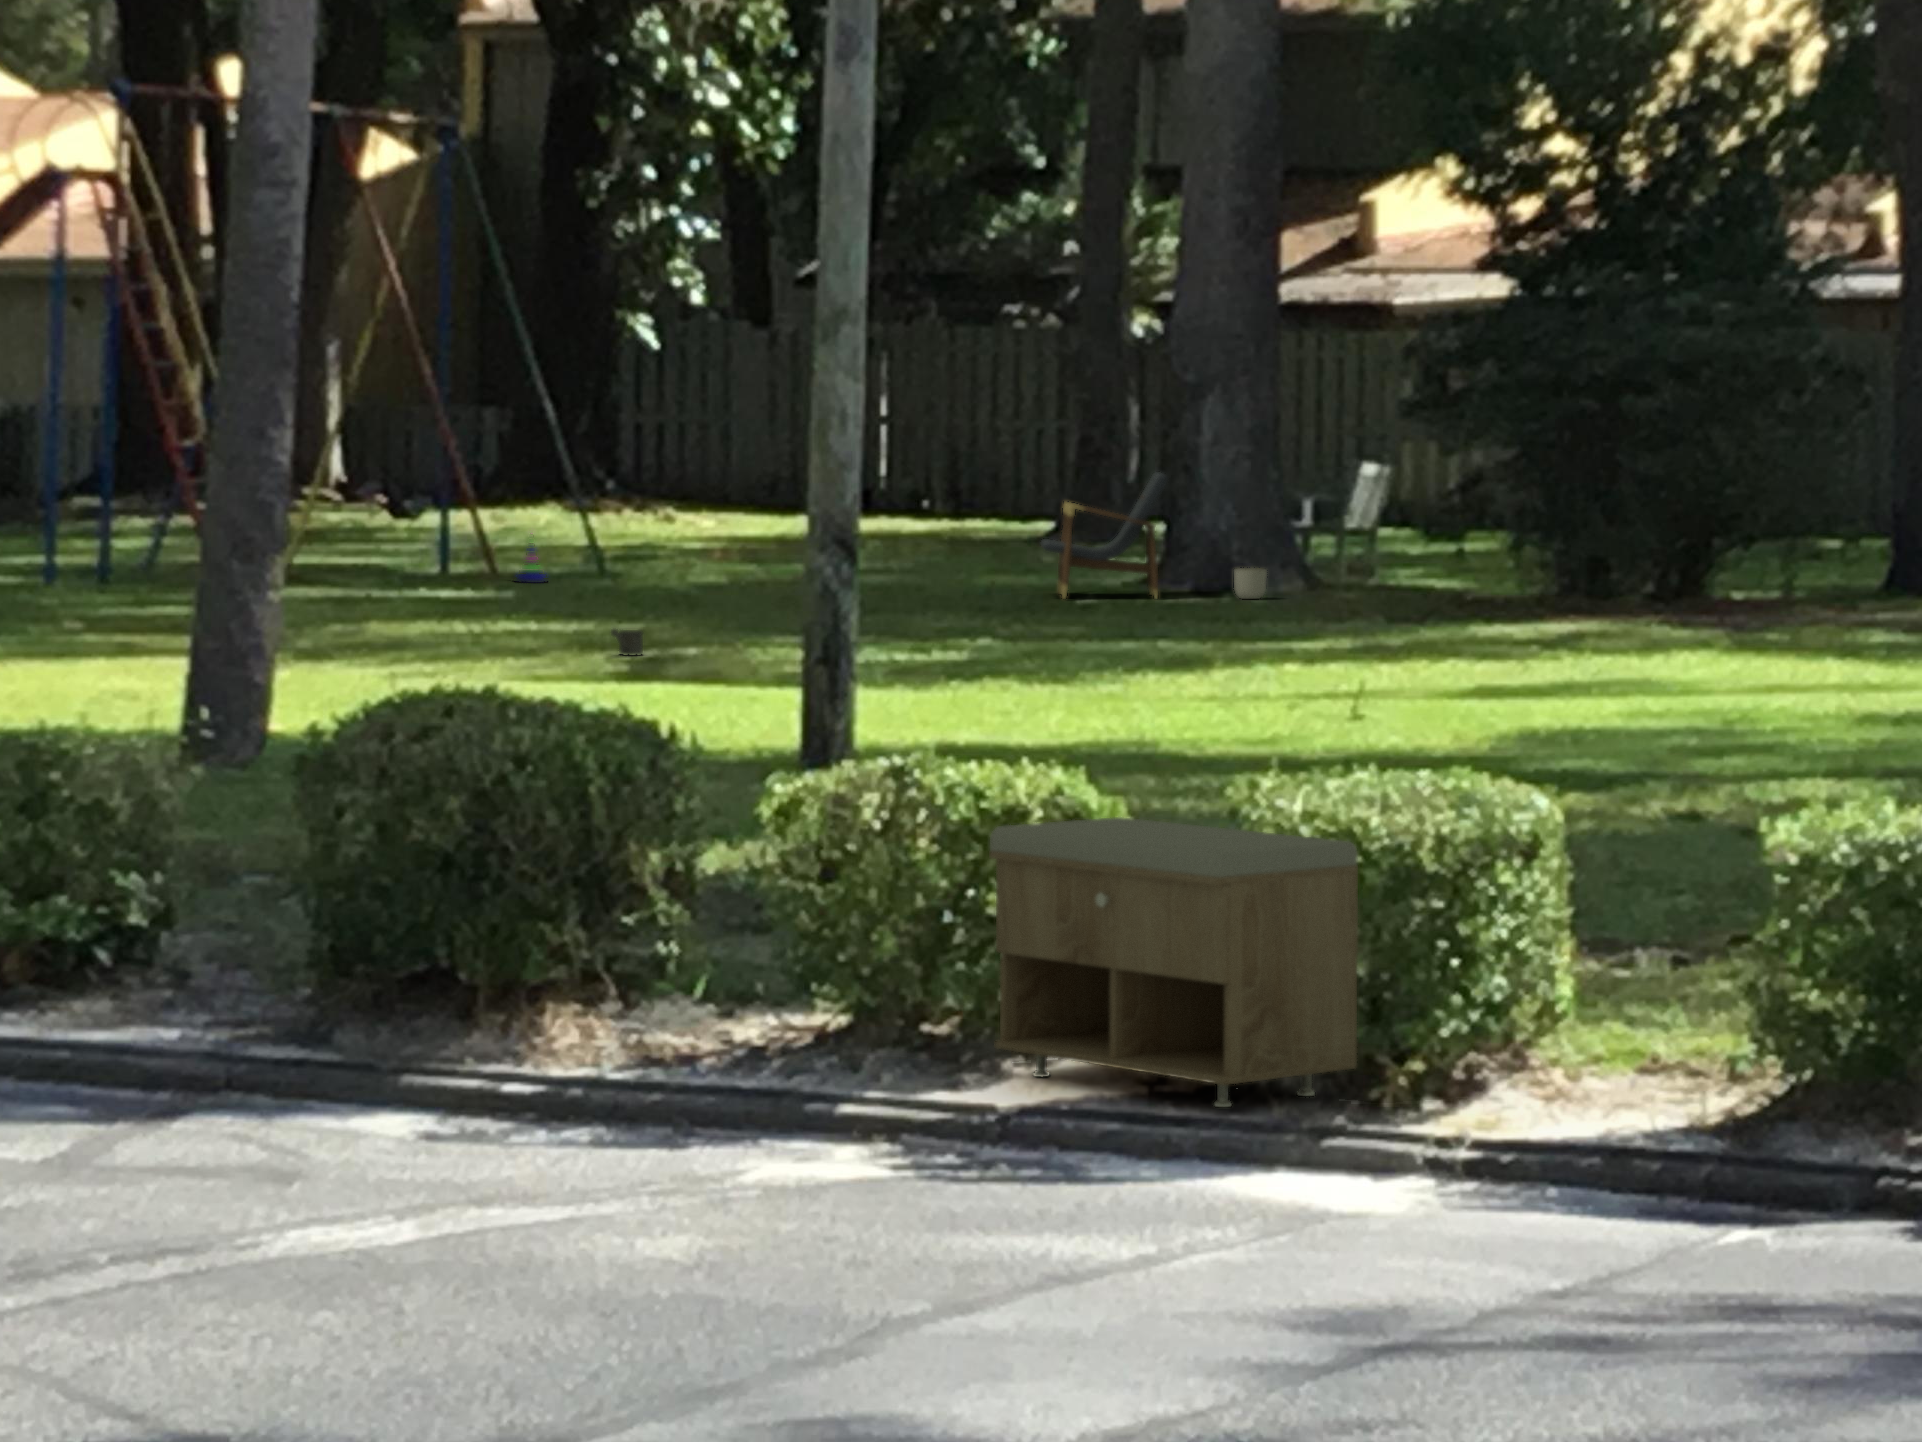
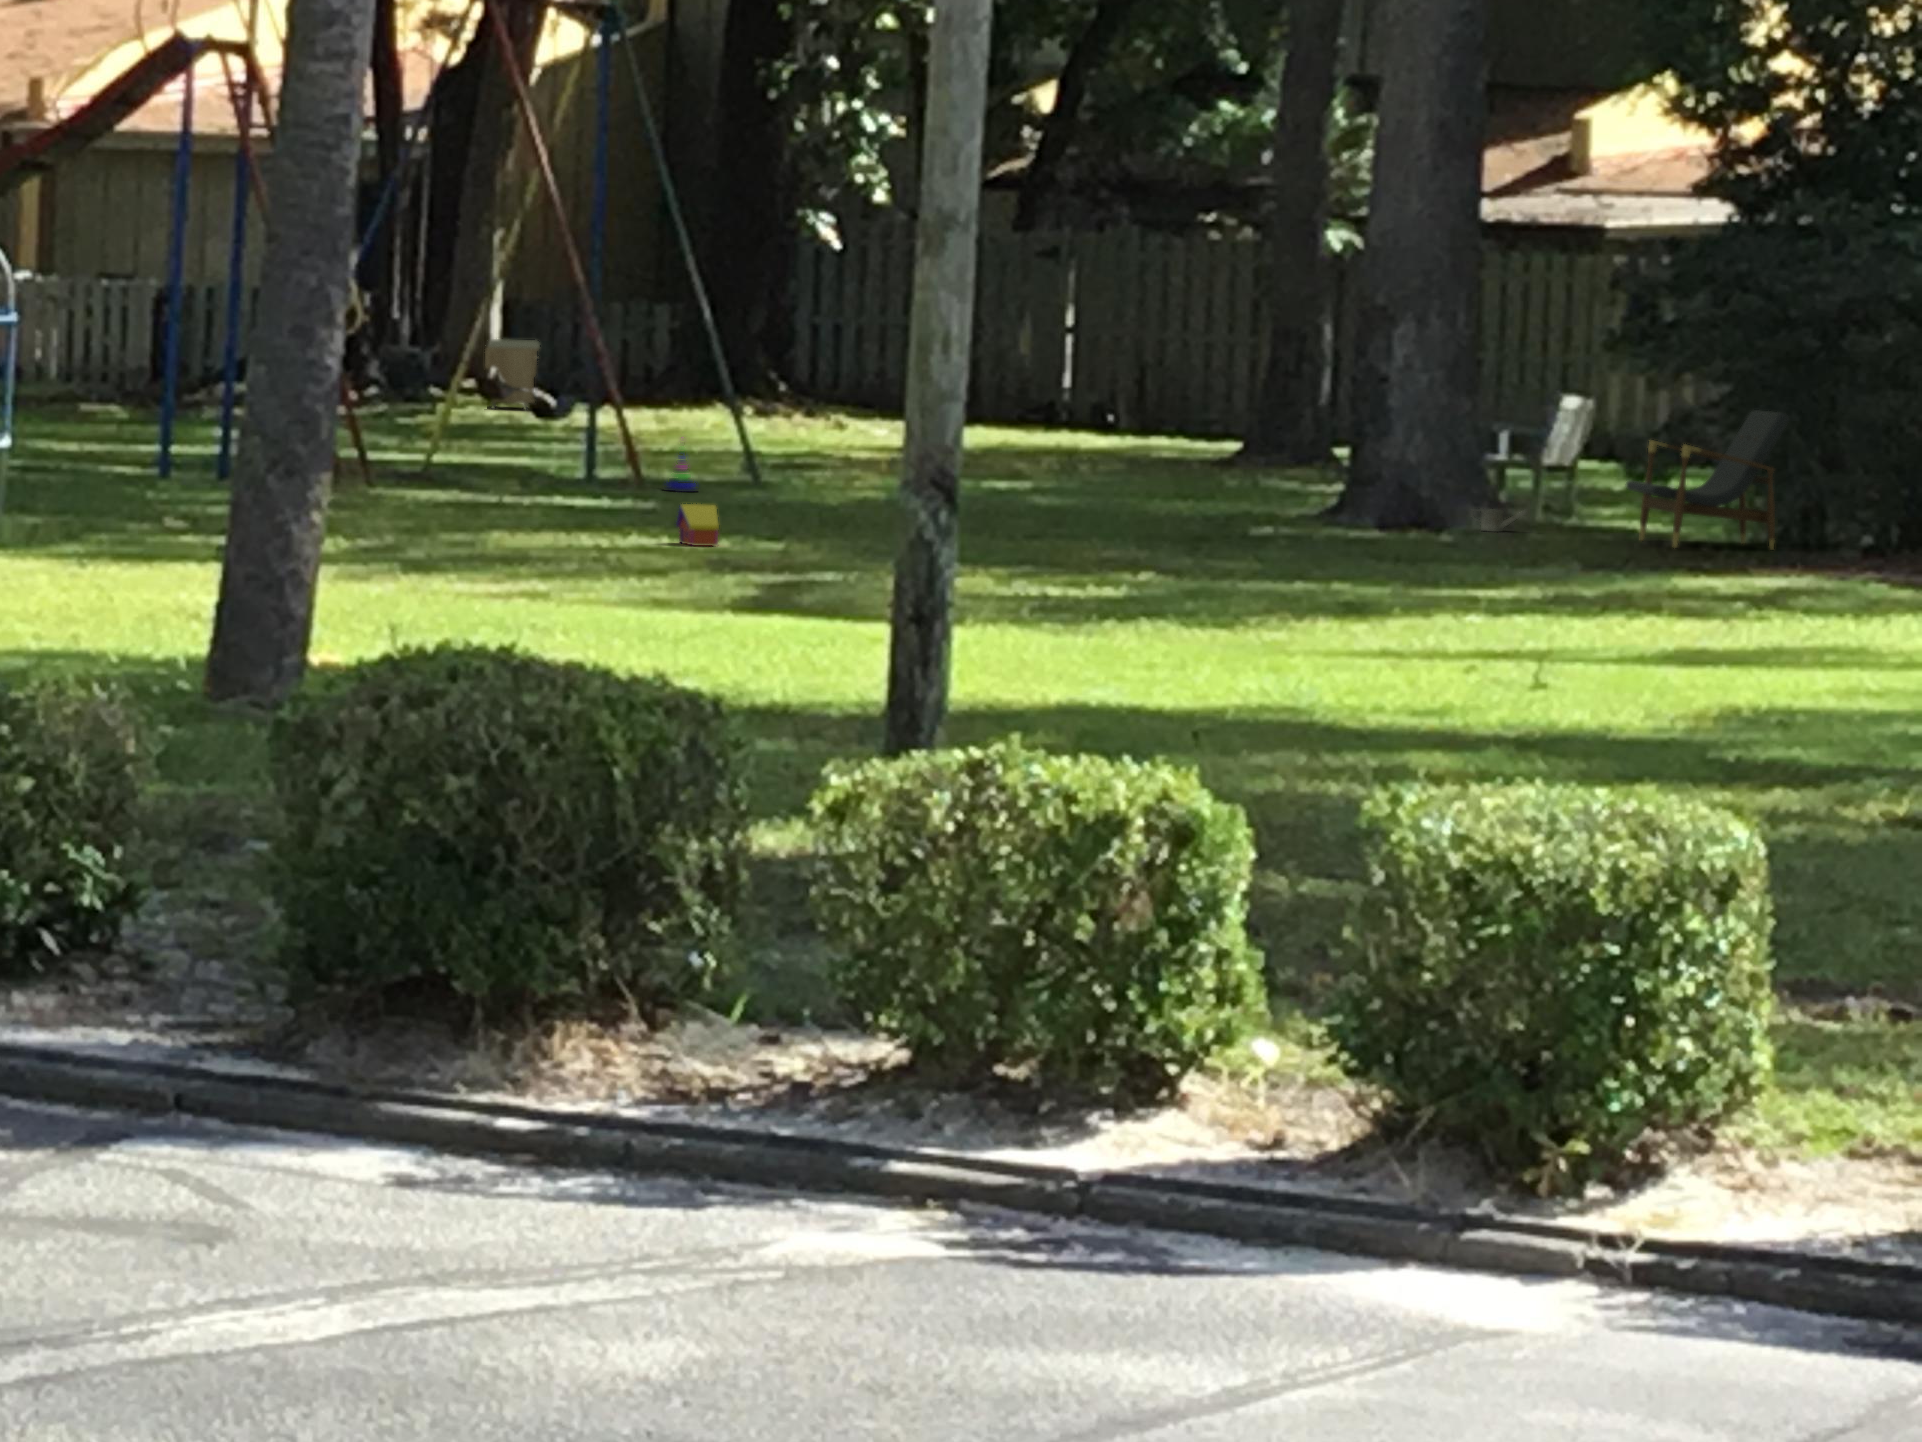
lounge chair: present [1041,472,1169,598] -> present [1626,410,1789,549]
planter: present [1234,568,1267,599] -> none [1419,500,1454,533]
toy house: none [540,590,581,629] -> present [677,504,719,546]
watering can: present [611,629,643,655] -> present [1480,509,1528,532]
storage bench: present [989,817,1358,1107] -> present [485,339,540,409]

